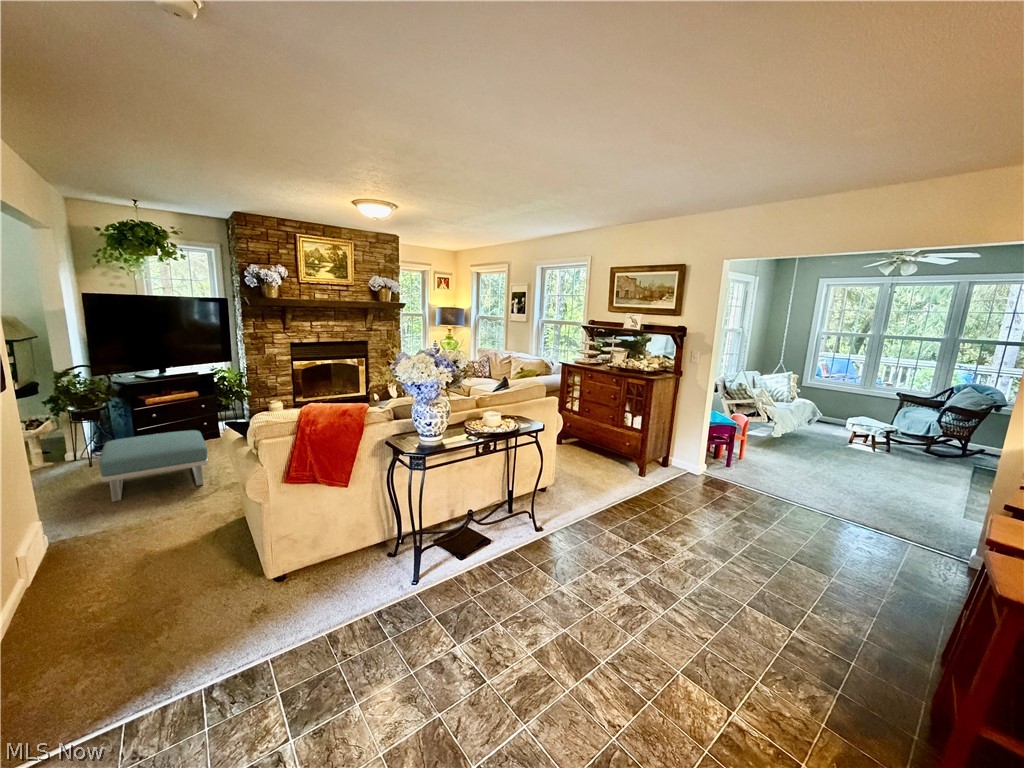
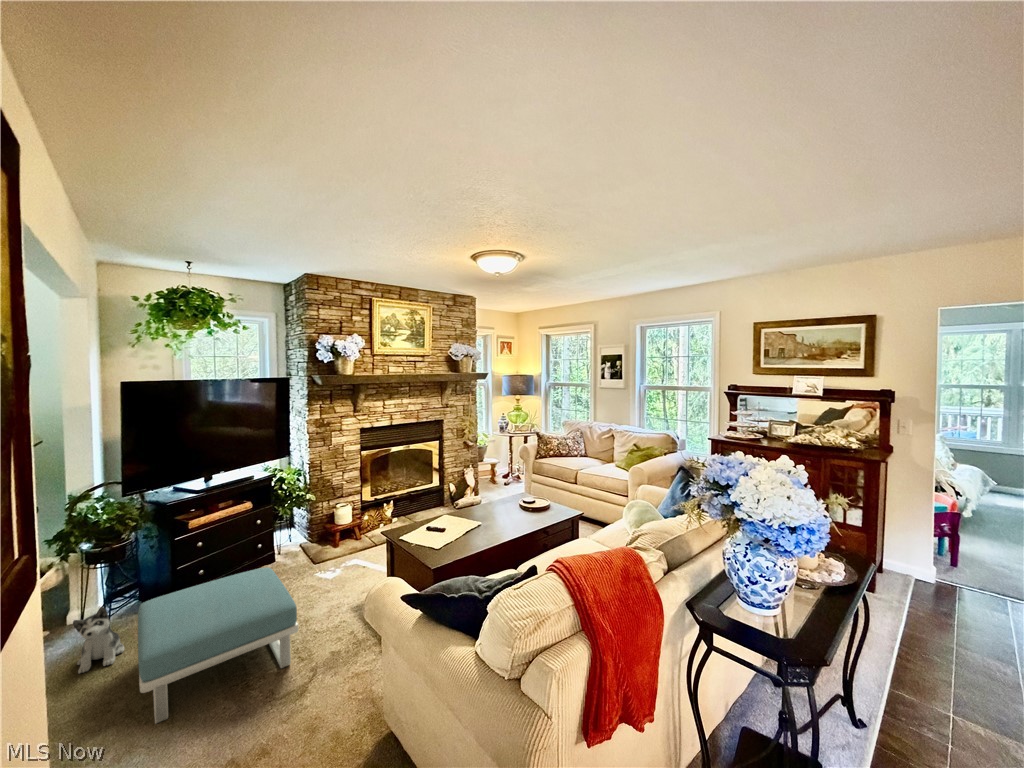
plush toy: none [63,442,100,481] -> present [73,607,124,673]

